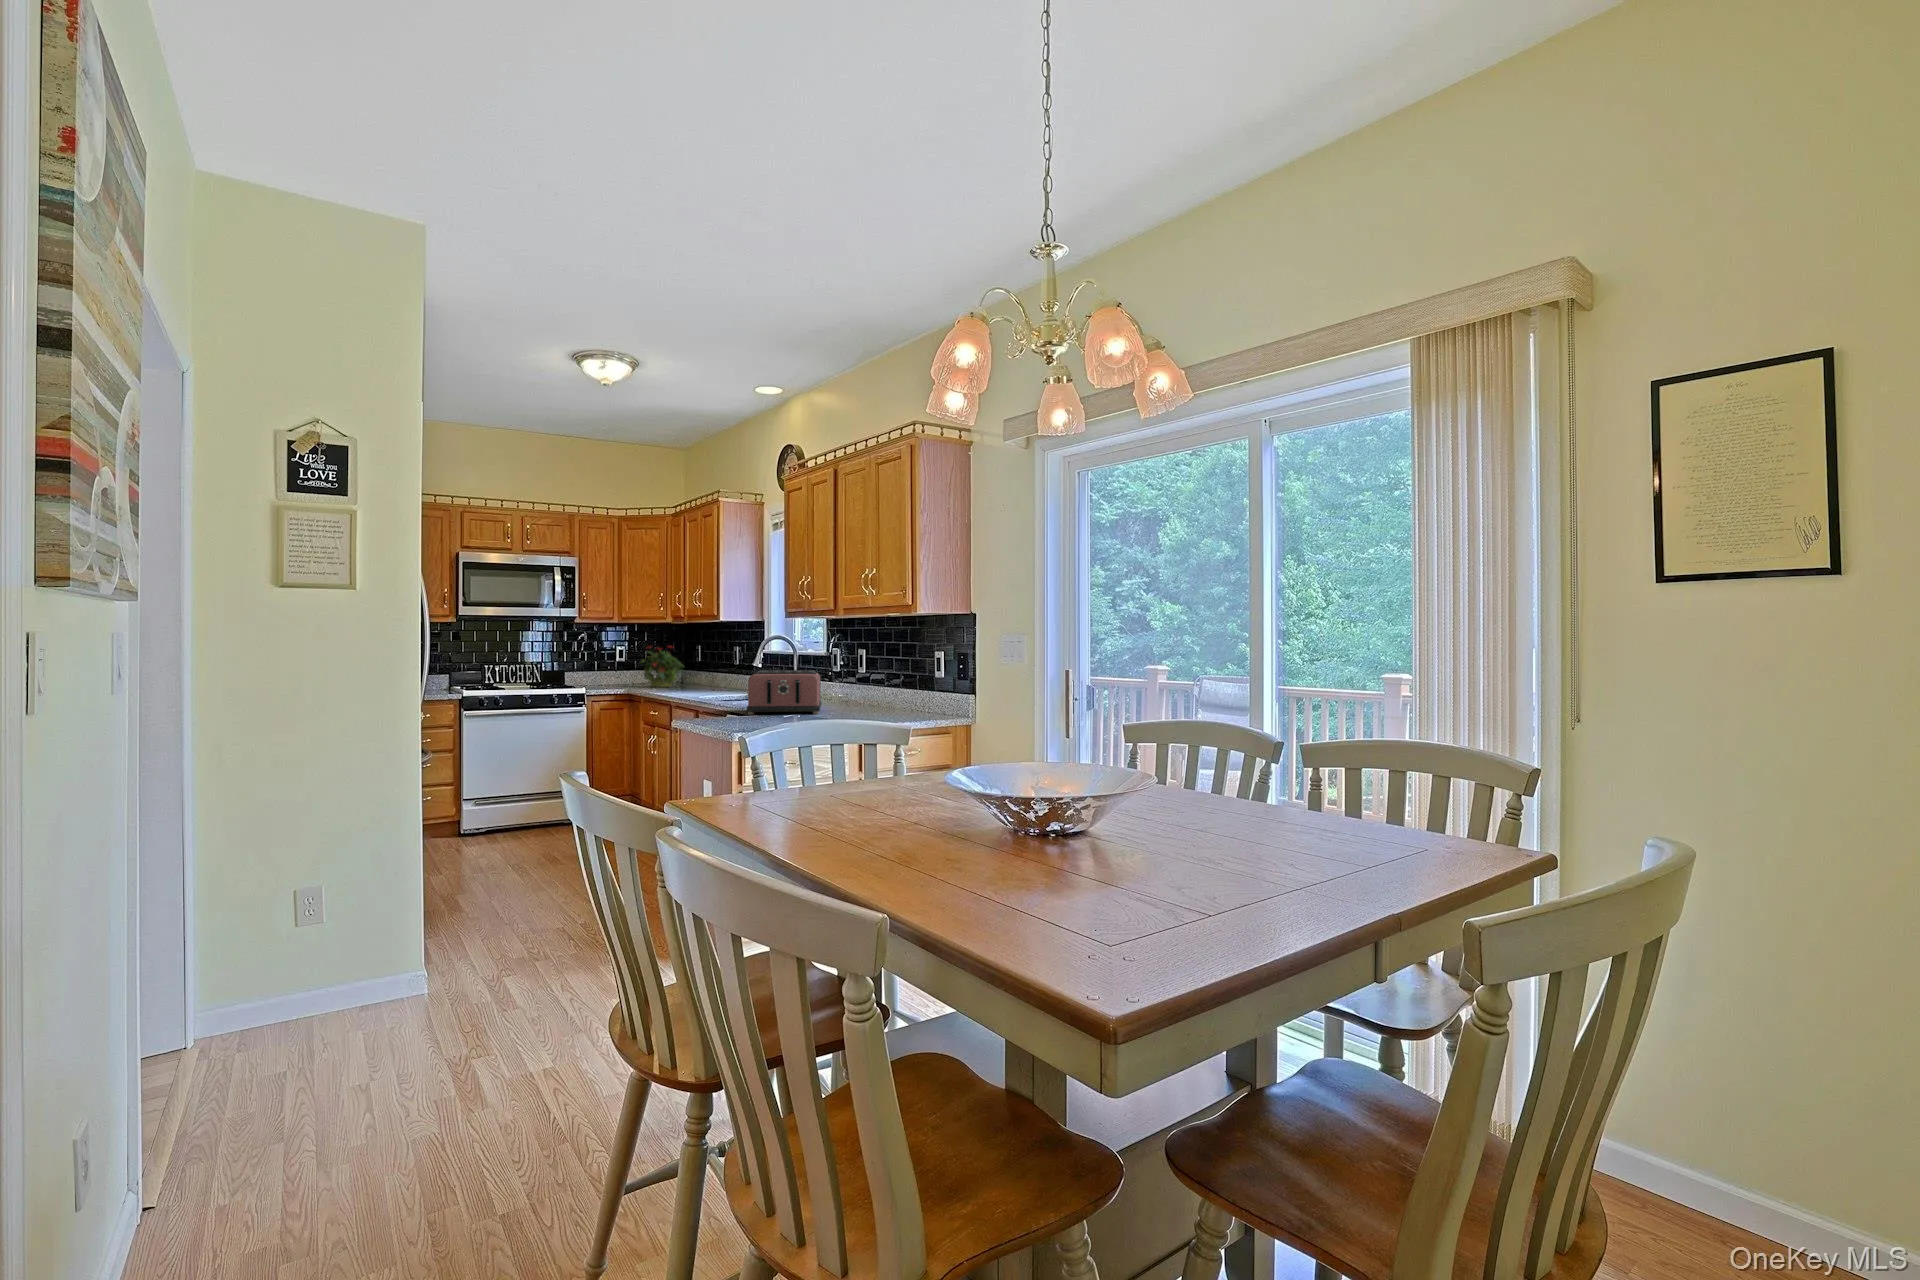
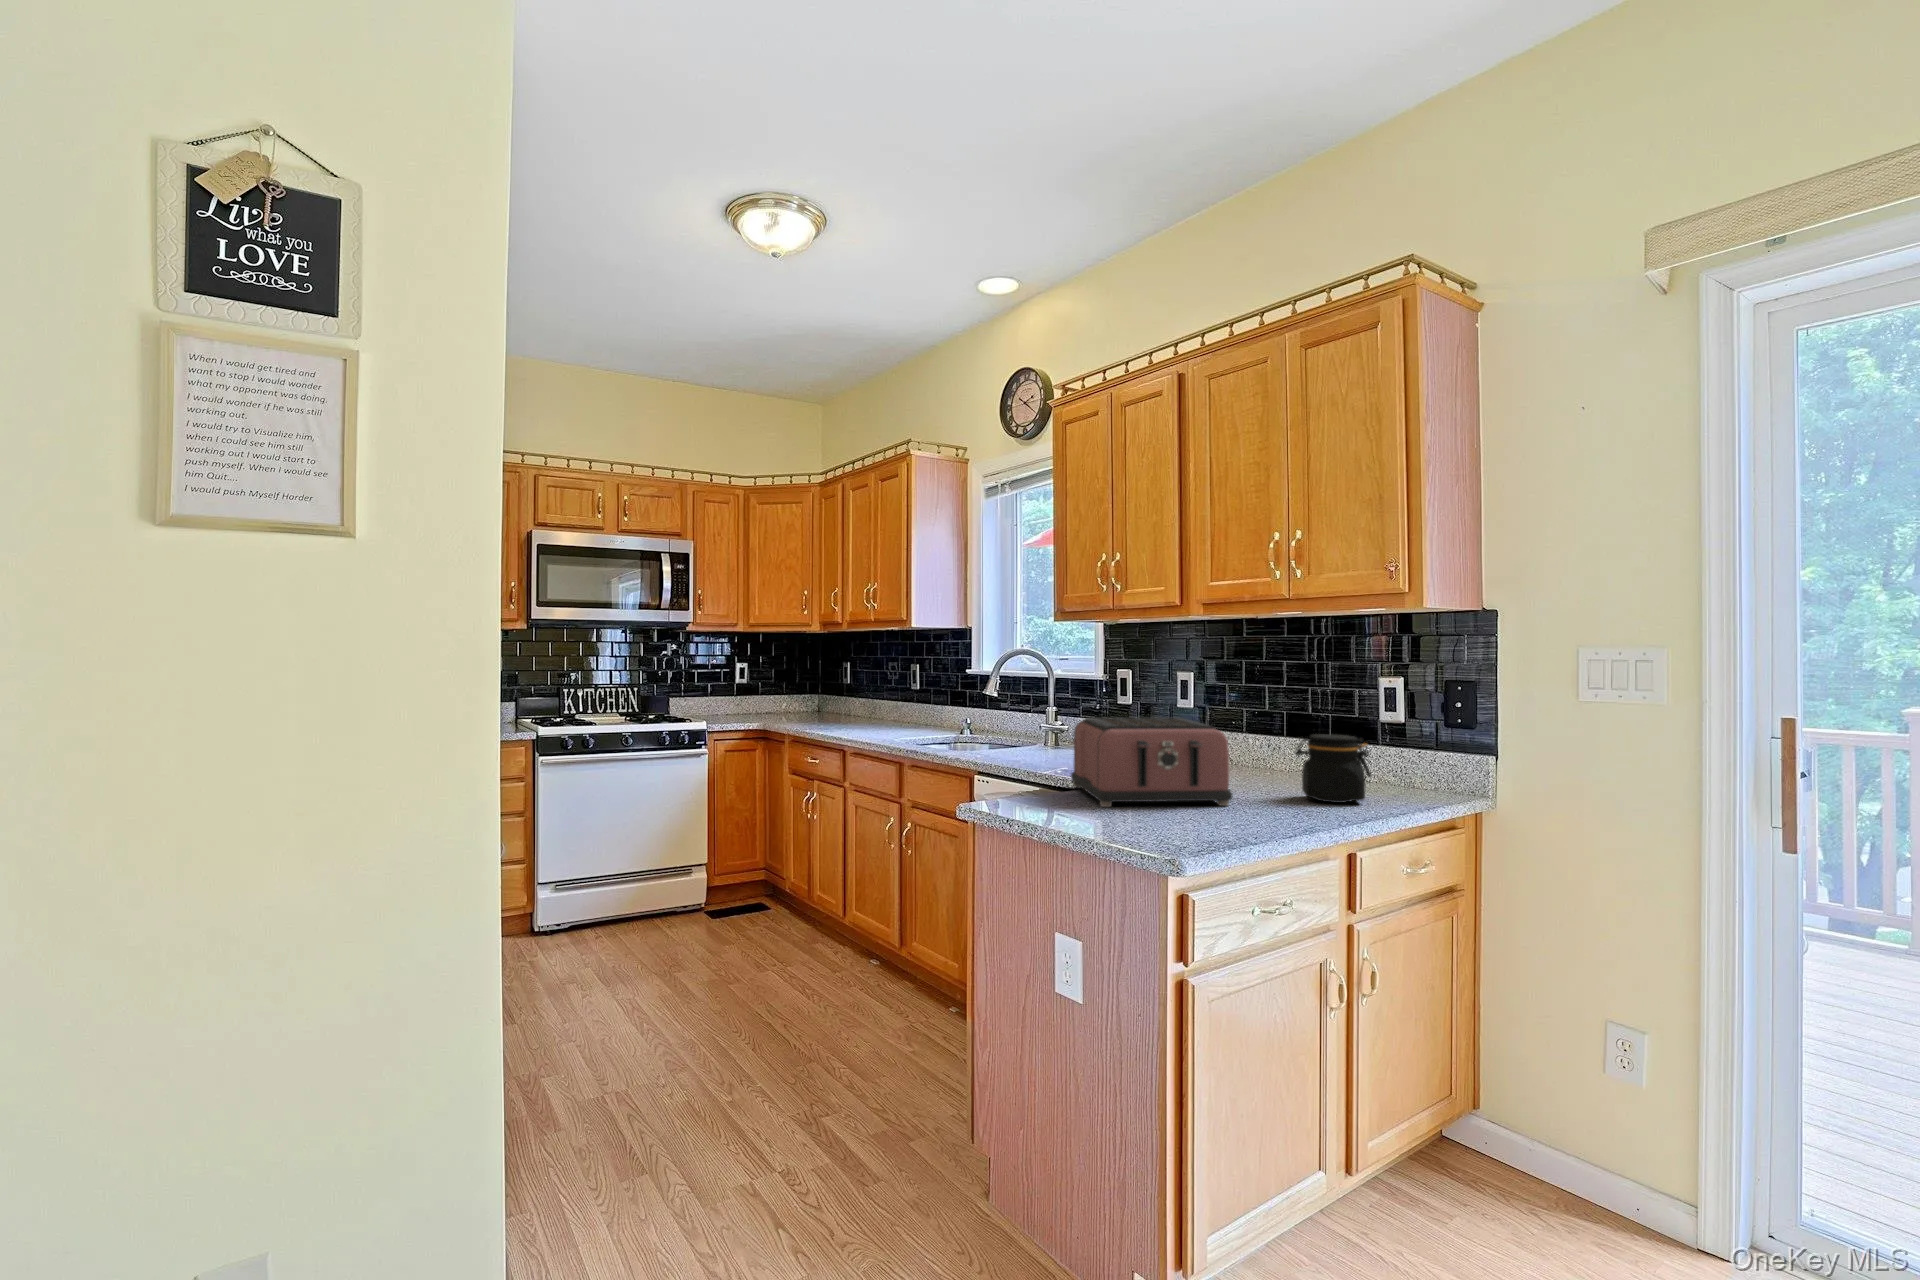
potted plant: present [640,646,683,687] -> none [770,660,831,718]
jar: none [863,678,901,713] -> present [1295,734,1371,803]

